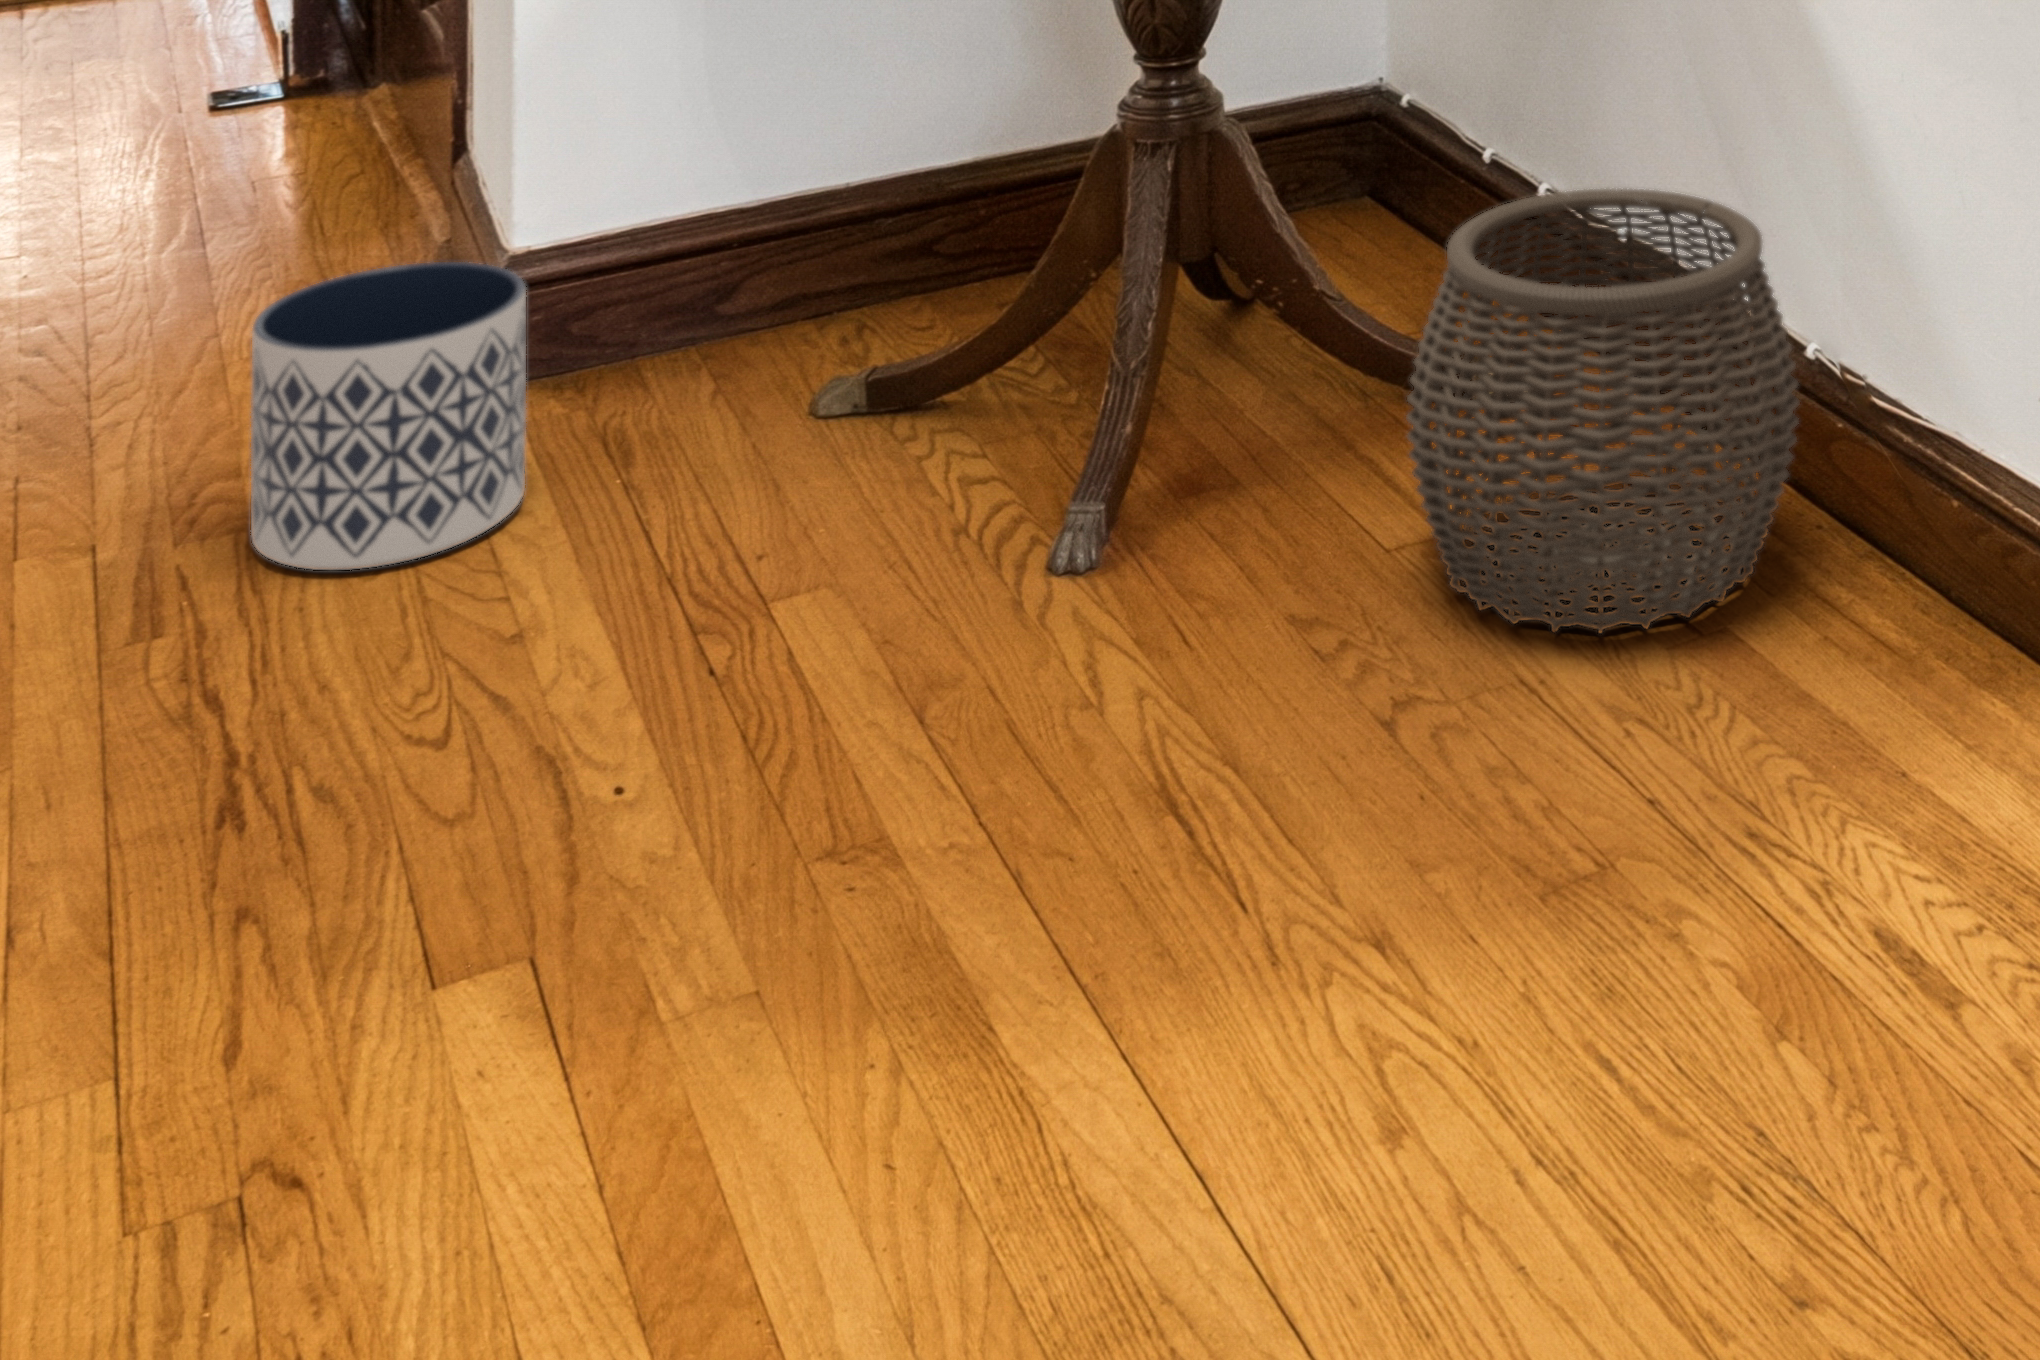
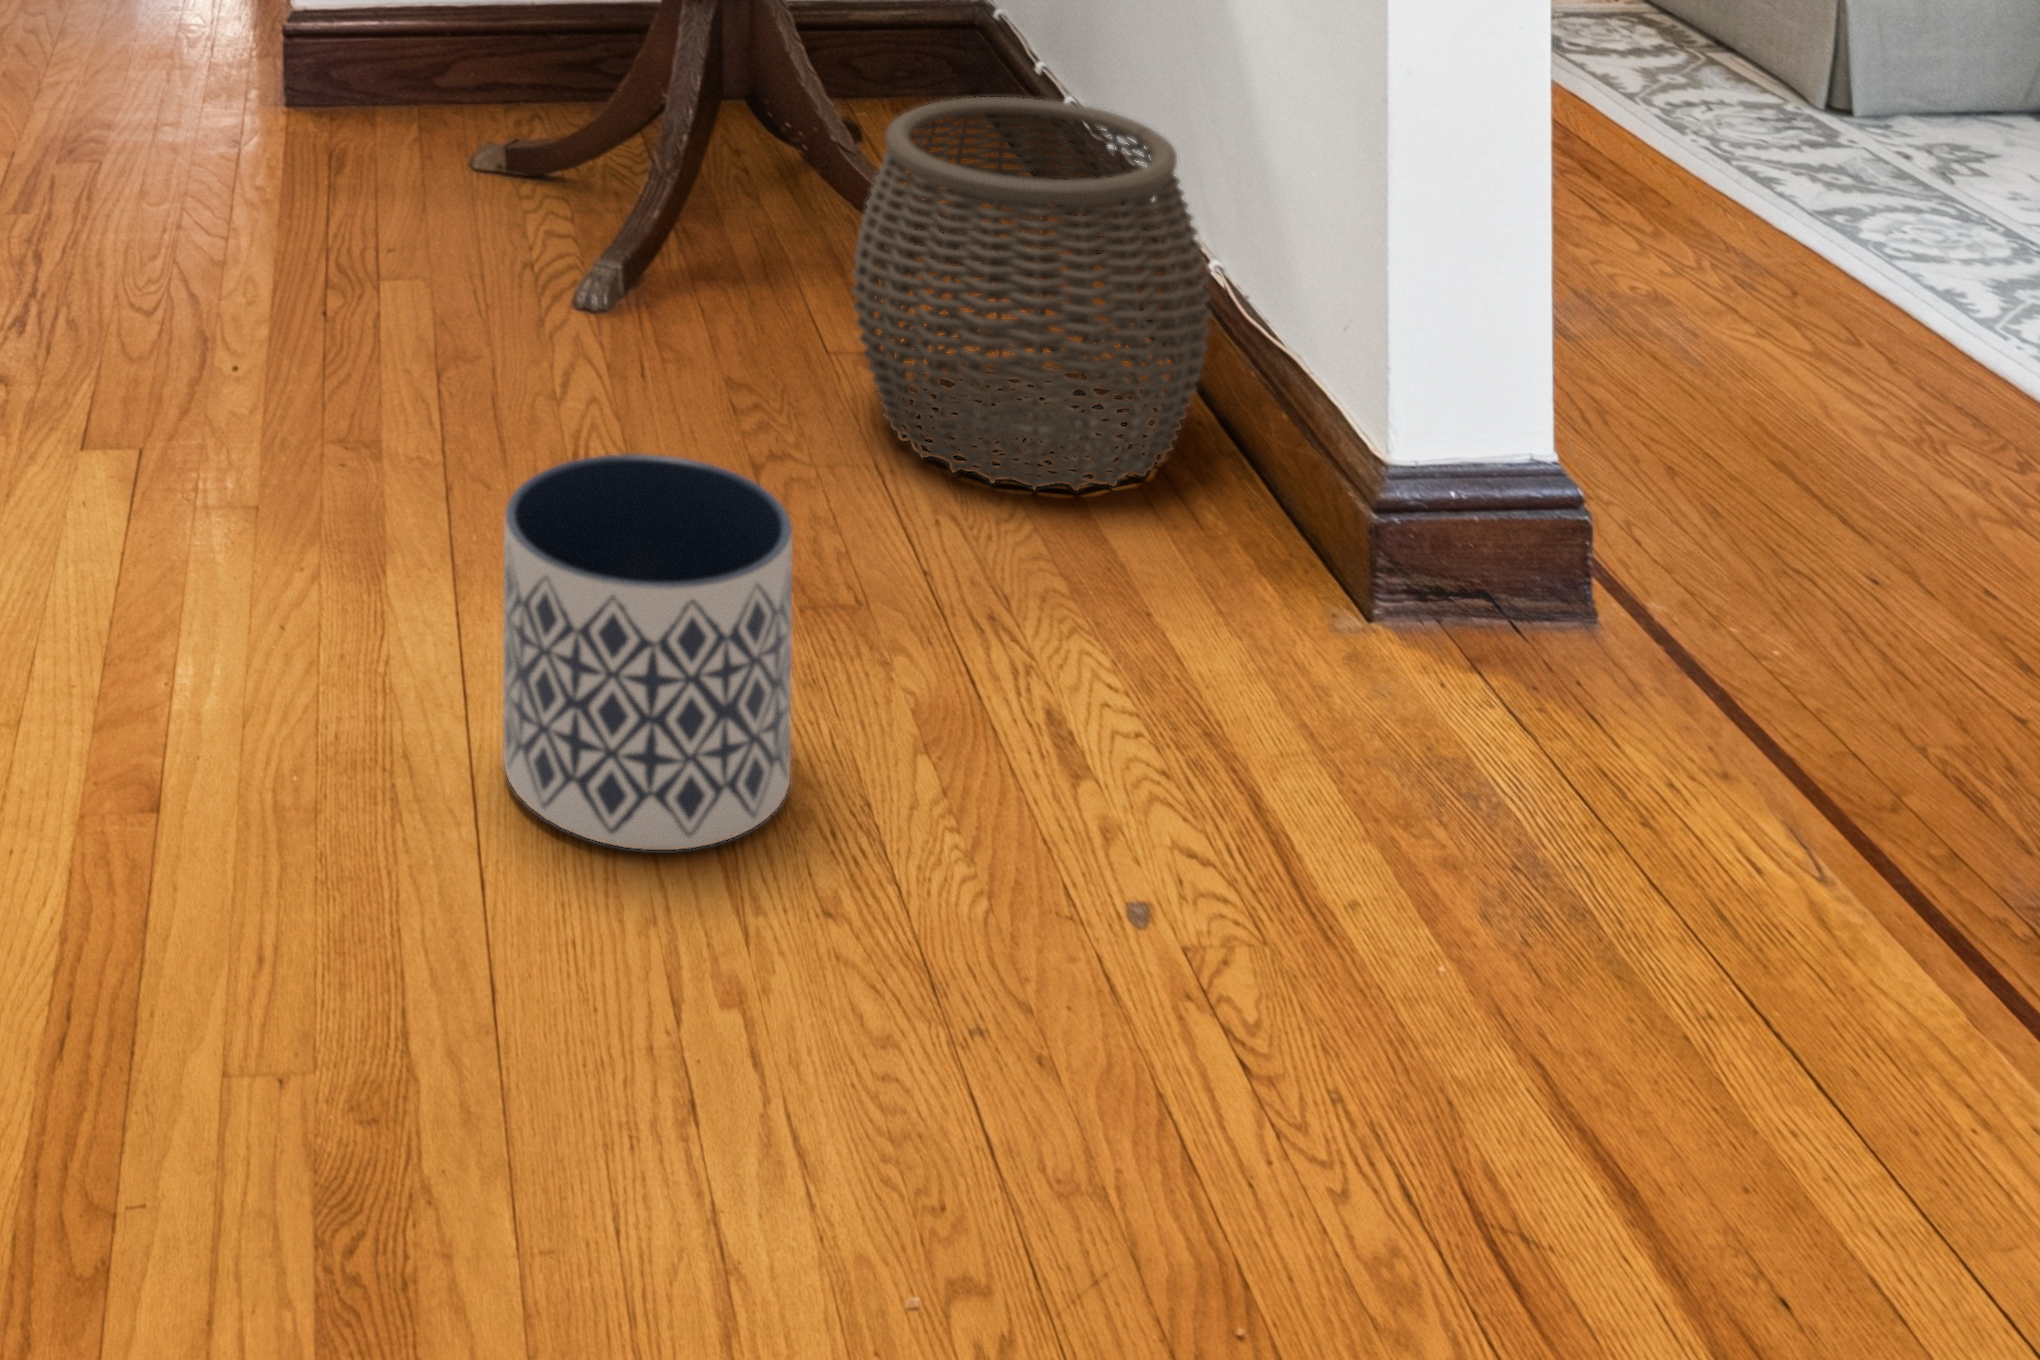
planter: present [251,262,526,570] -> present [503,454,792,850]

